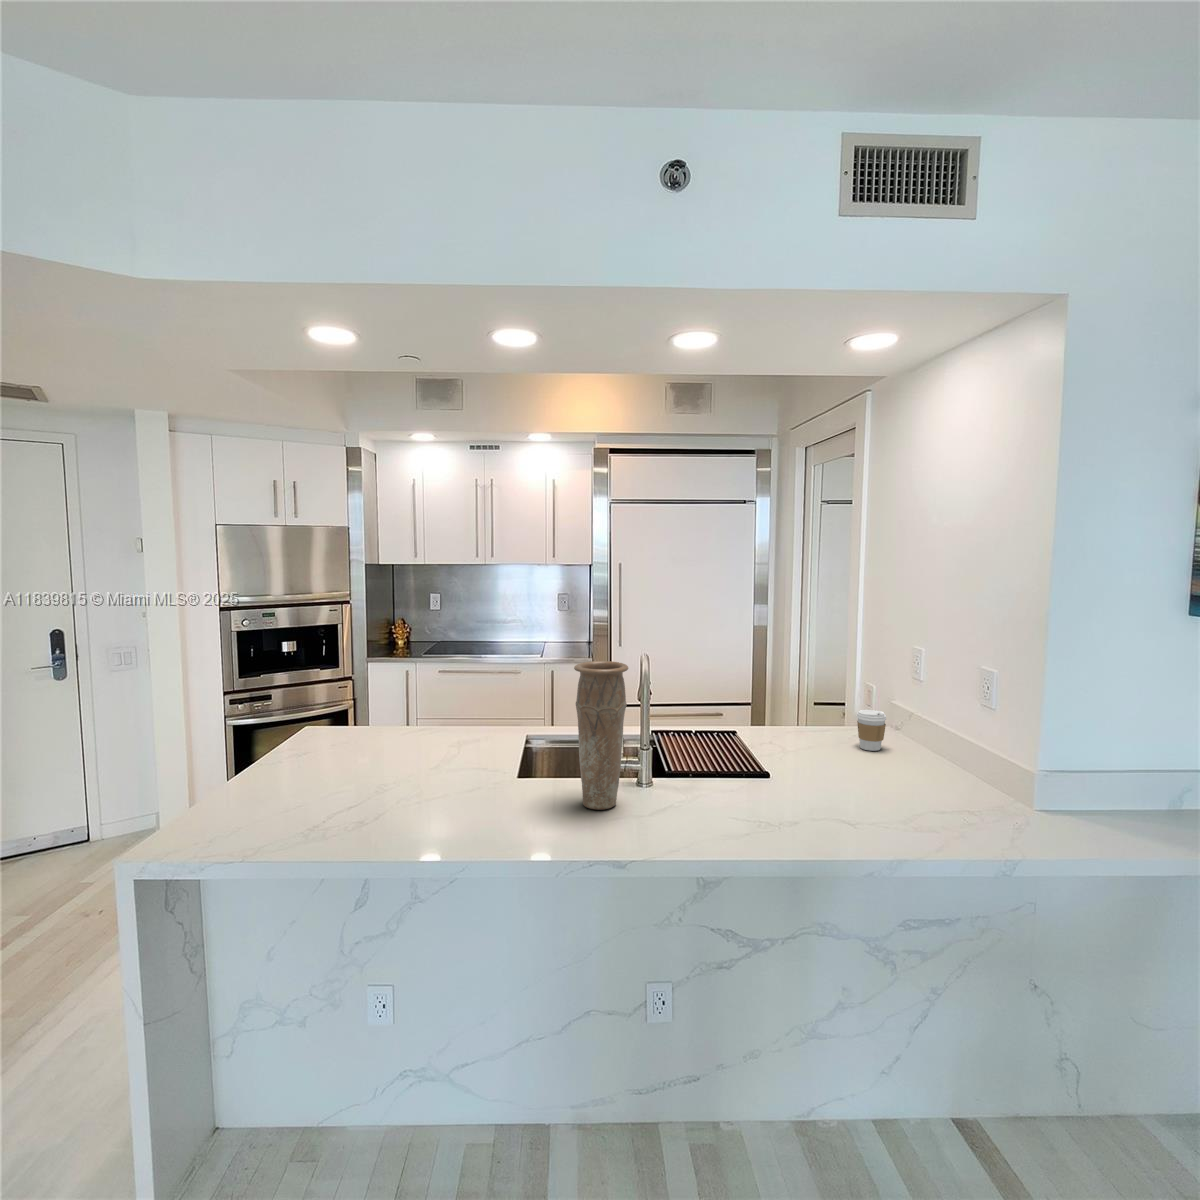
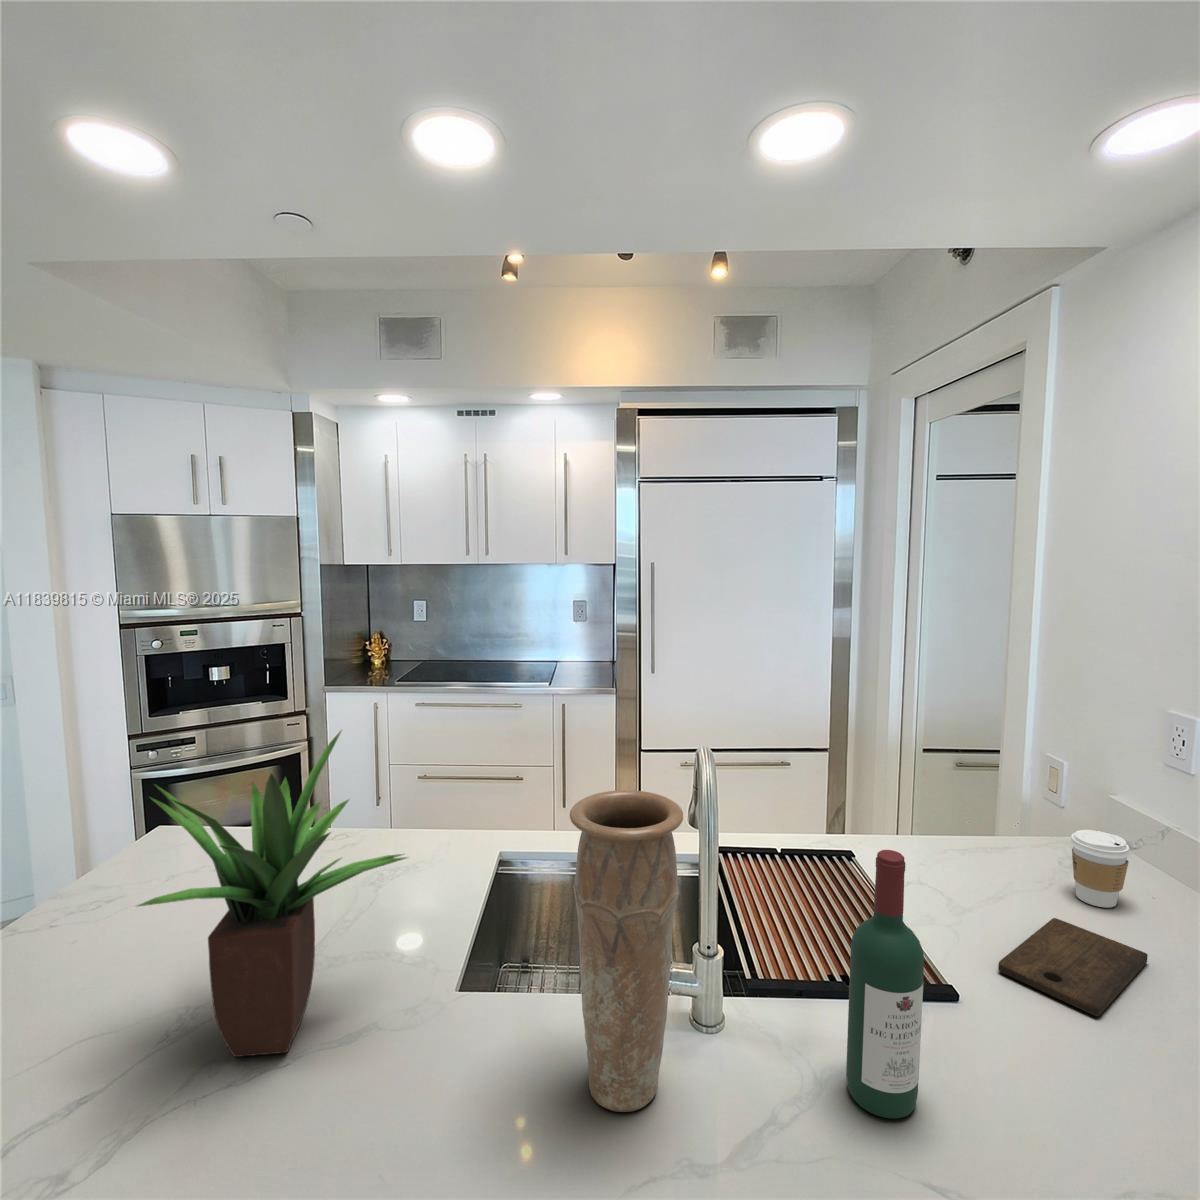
potted plant: none [358,636,490,799] -> present [138,731,407,1057]
wine bottle: none [708,685,742,810] -> present [846,850,924,1119]
cutting board: none [800,752,881,783] -> present [998,918,1148,1016]

